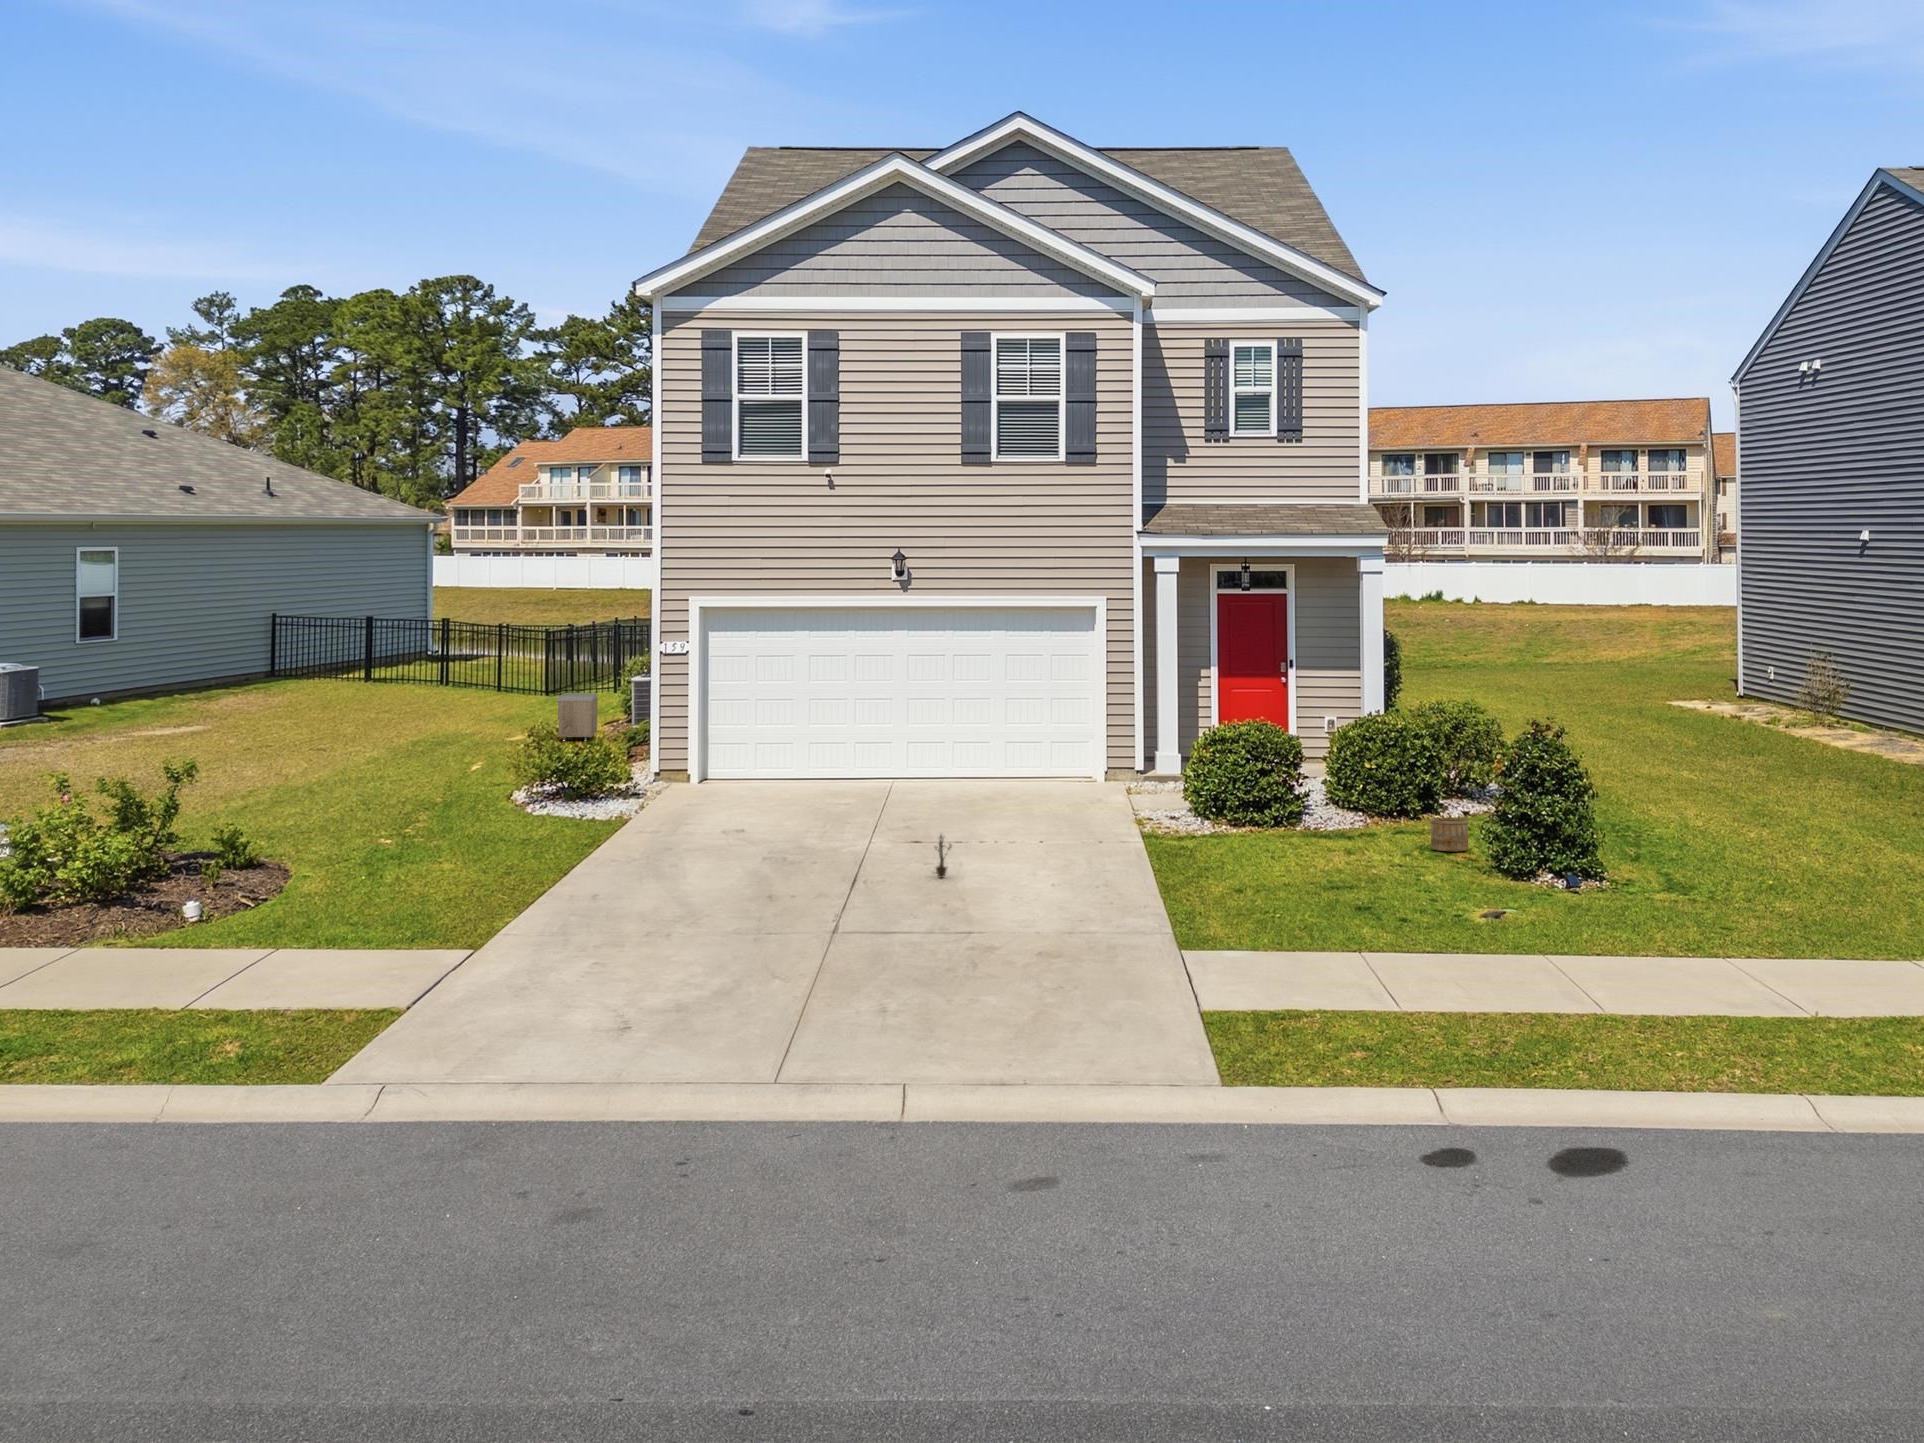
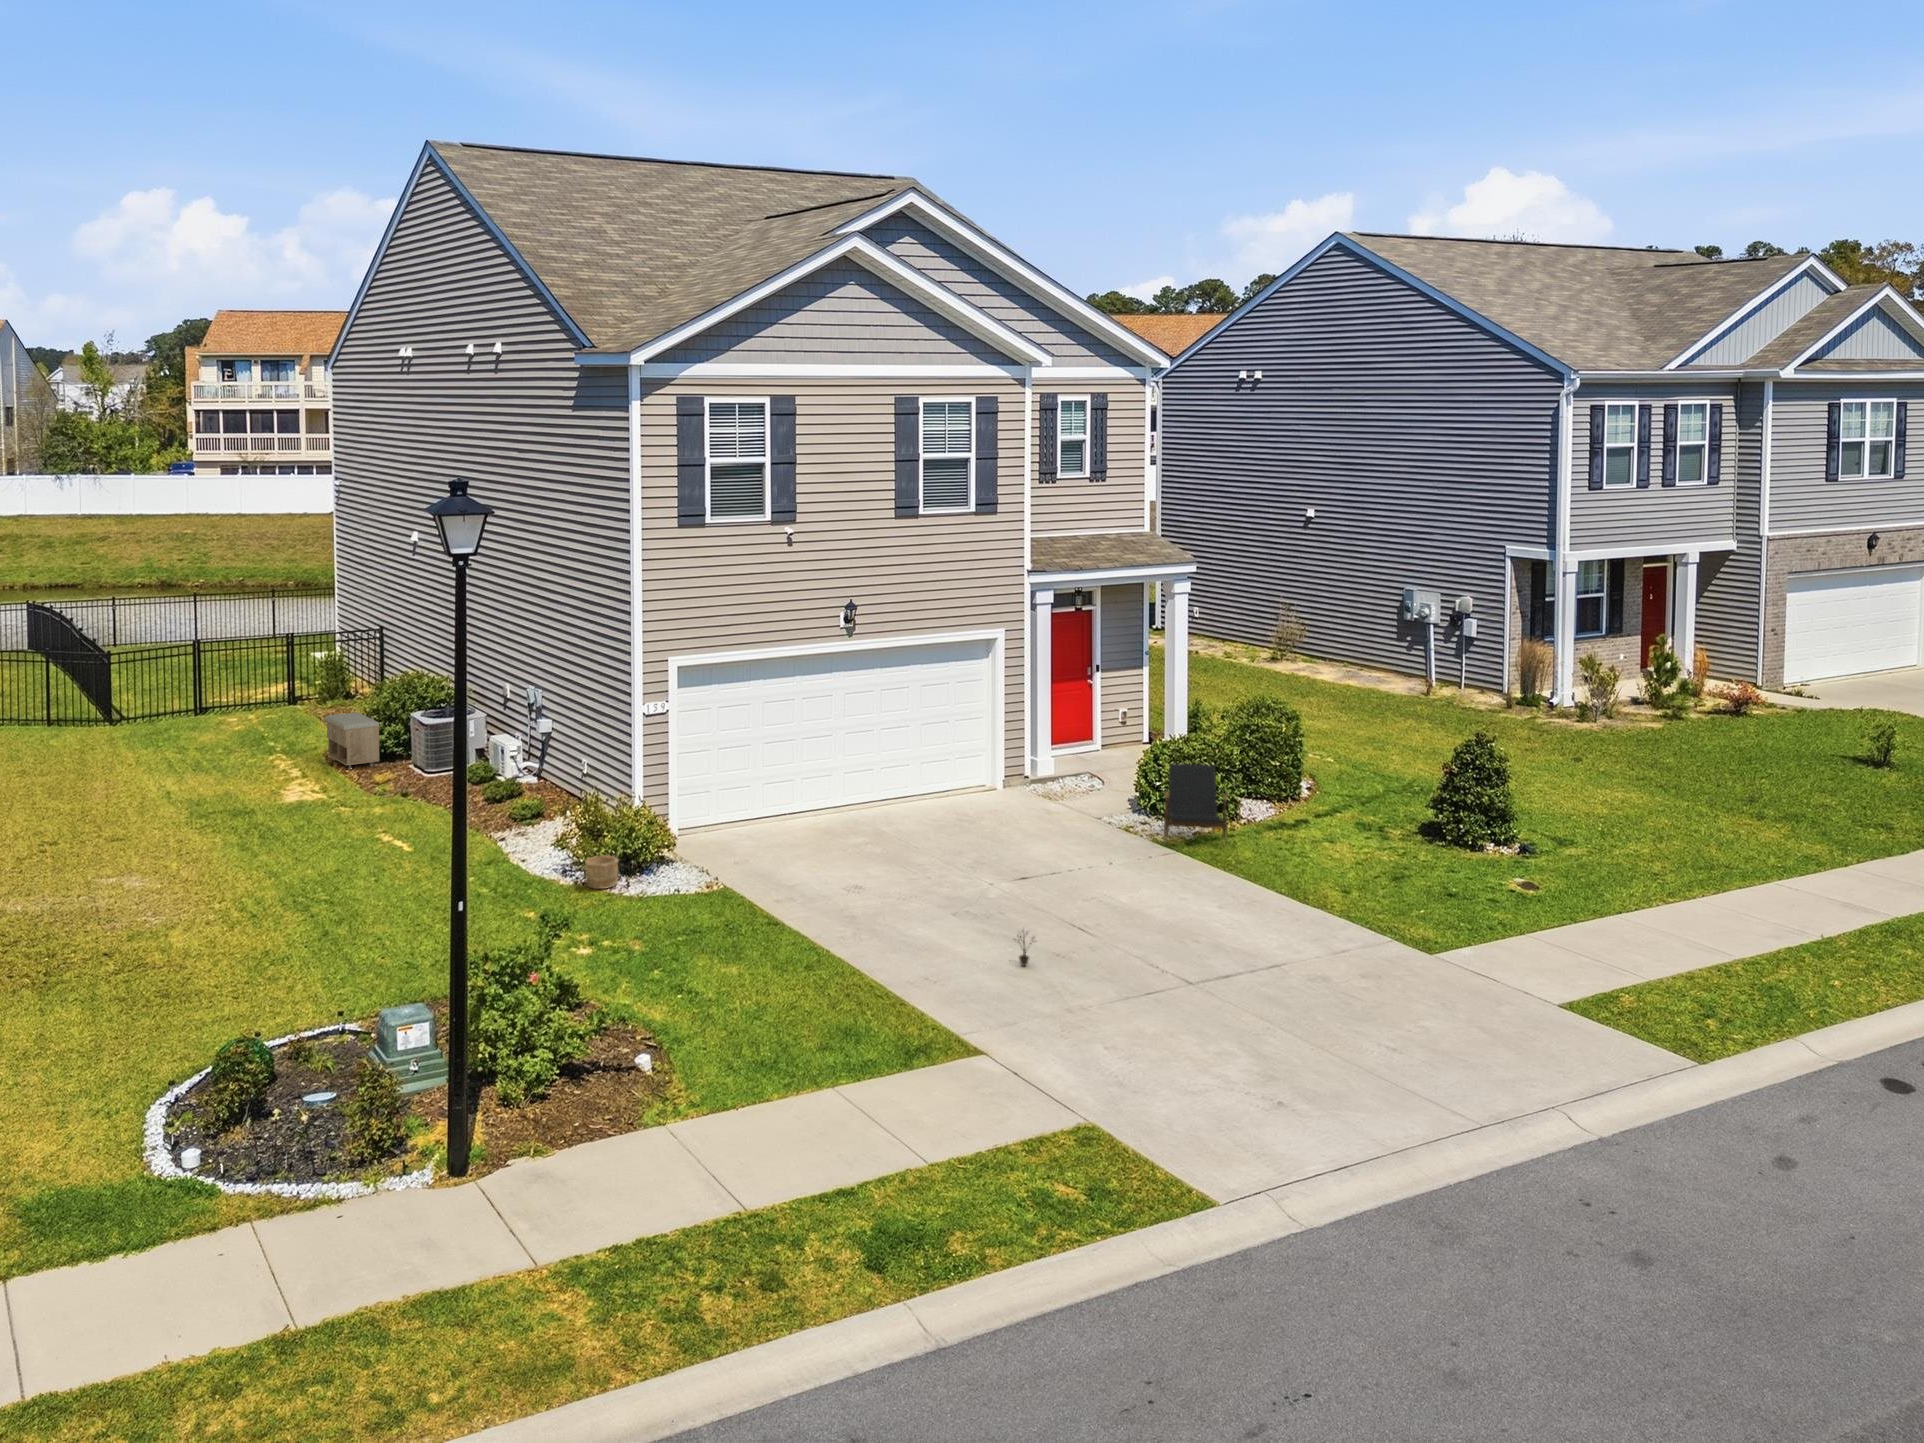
lounge chair: none [1147,738,1237,831] -> present [1164,764,1227,845]
wooden bucket: present [1430,818,1469,852] -> present [585,855,618,889]
decorative plant: present [935,836,951,878] -> present [1015,933,1034,966]

